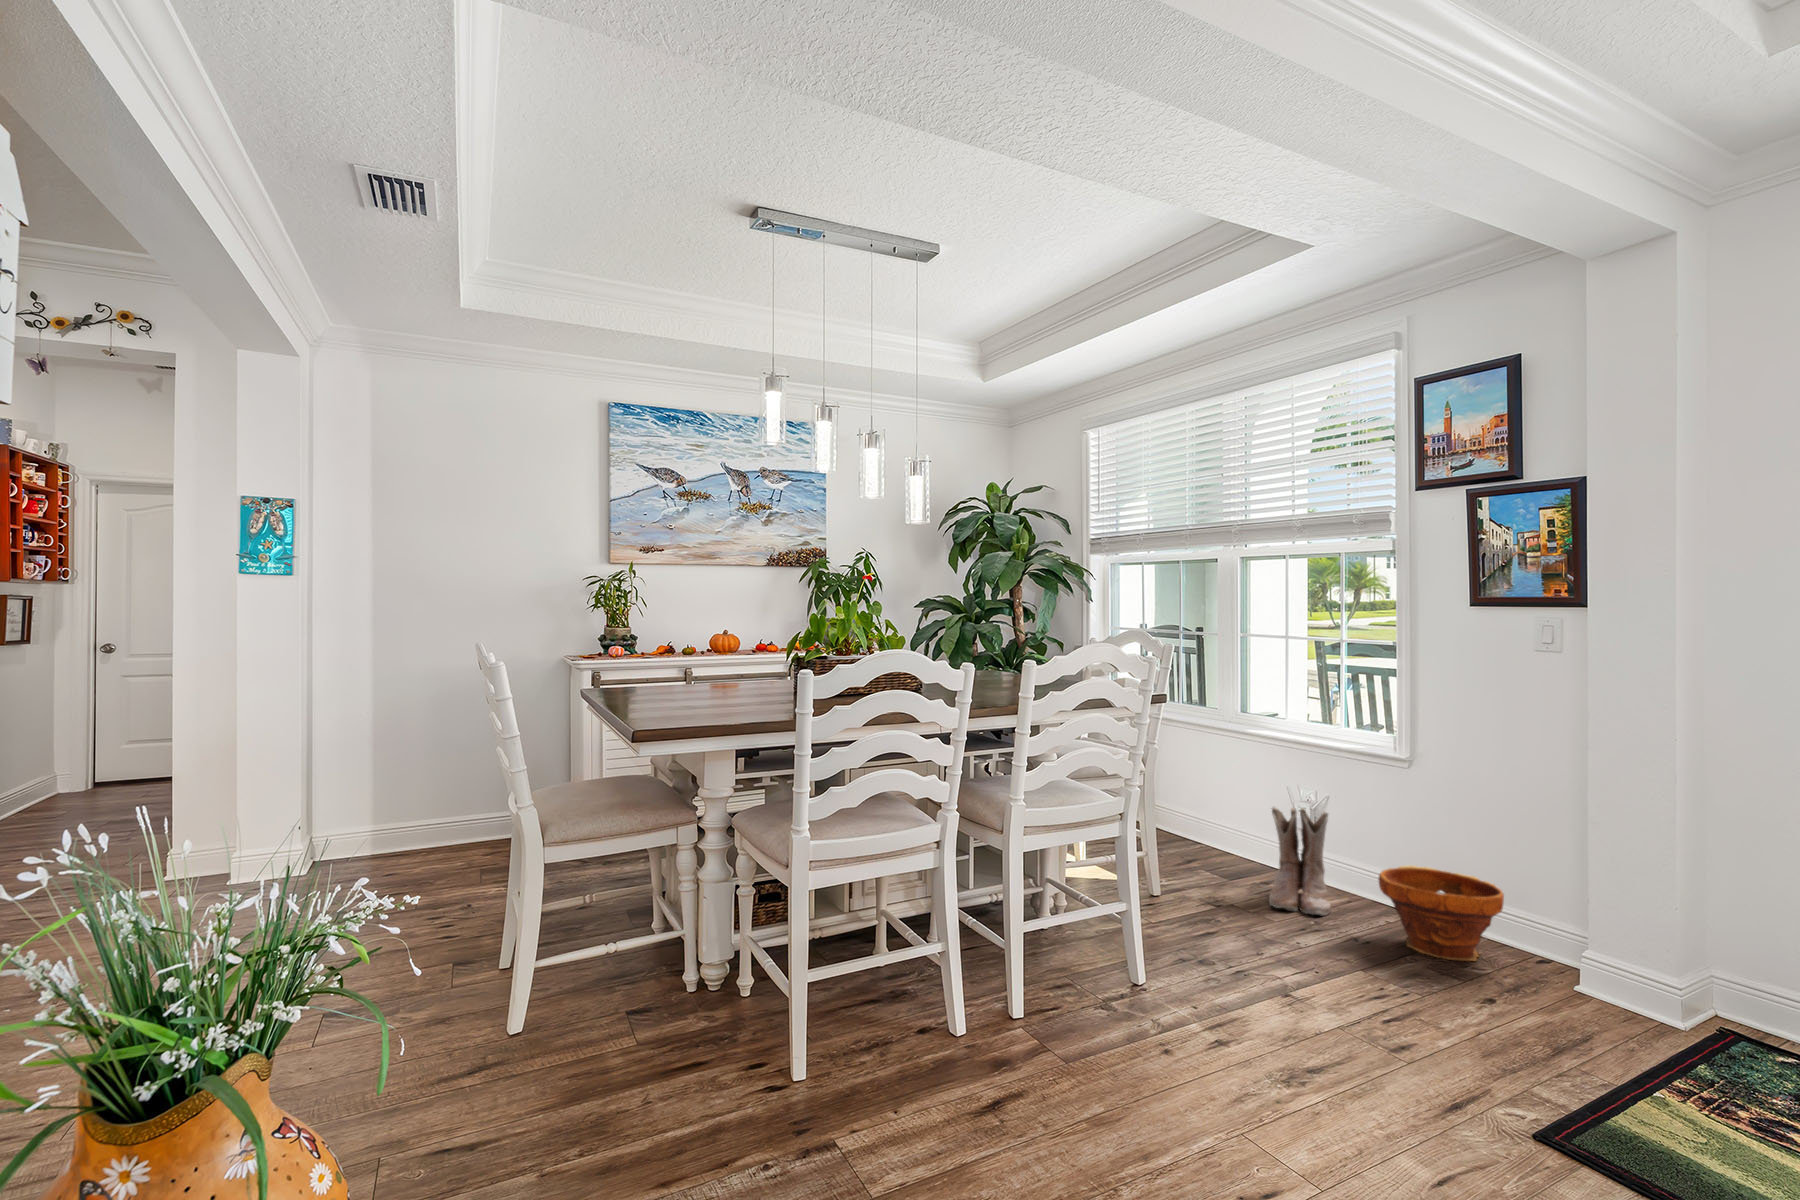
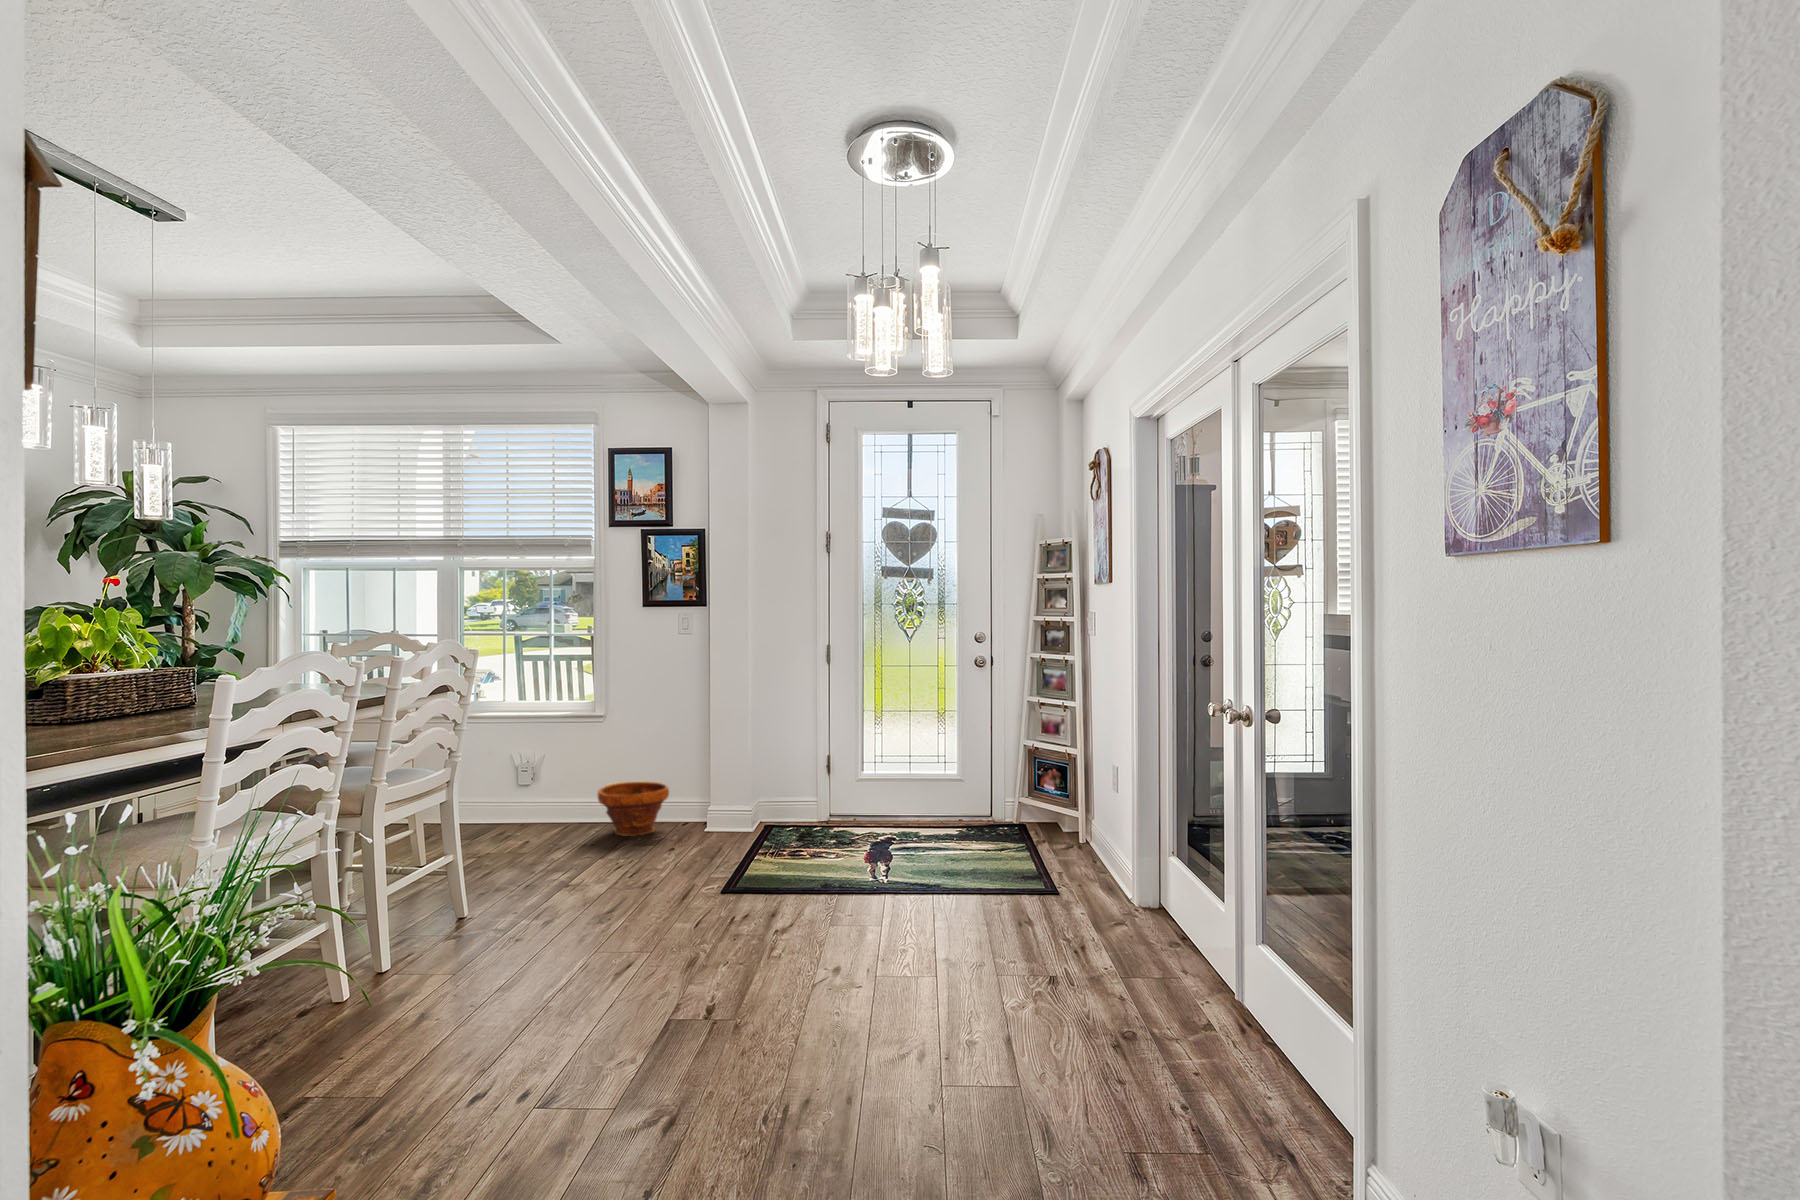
boots: present [1269,807,1331,916] -> none [511,759,559,838]

